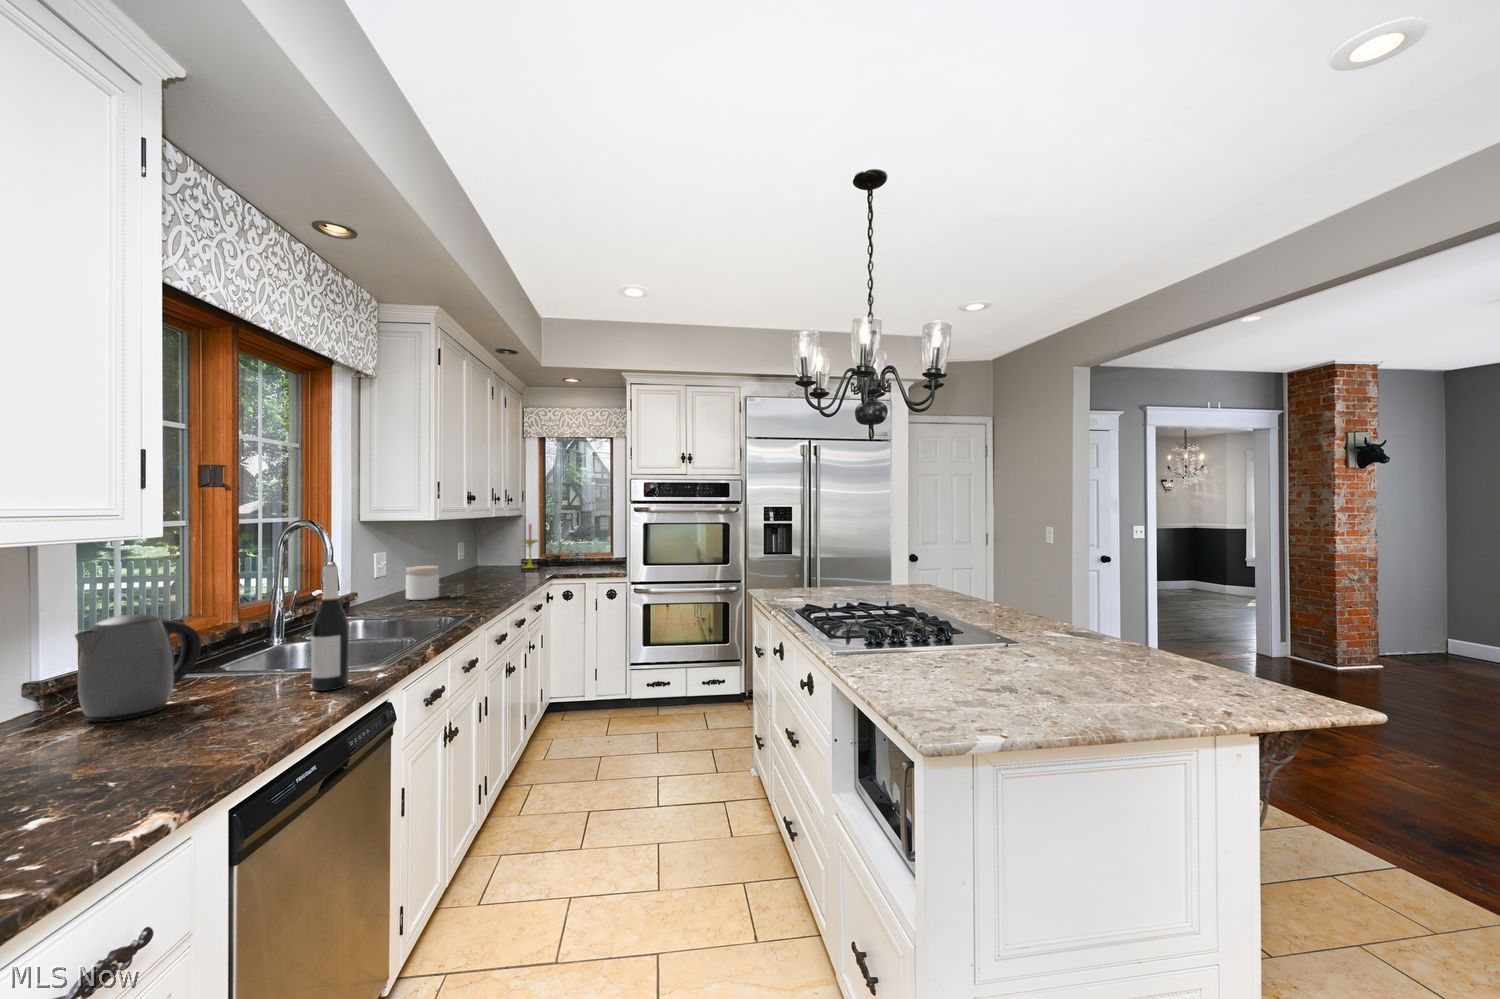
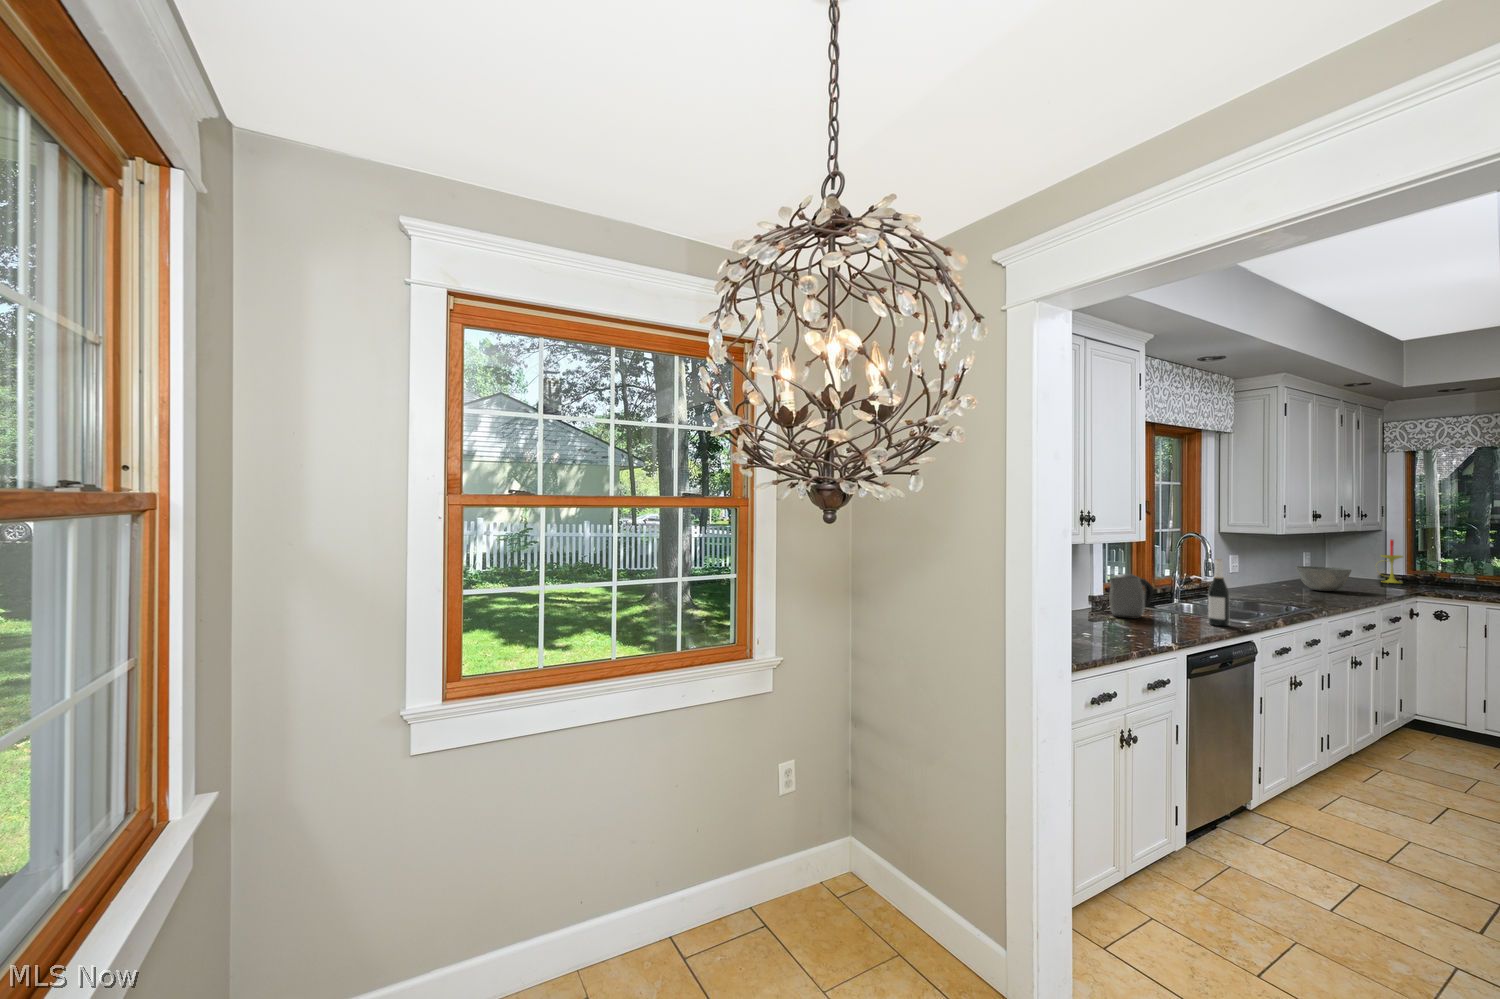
bowl: none [449,558,502,587] -> present [1296,566,1351,591]
jar: present [406,566,439,600] -> none [1257,568,1287,594]

